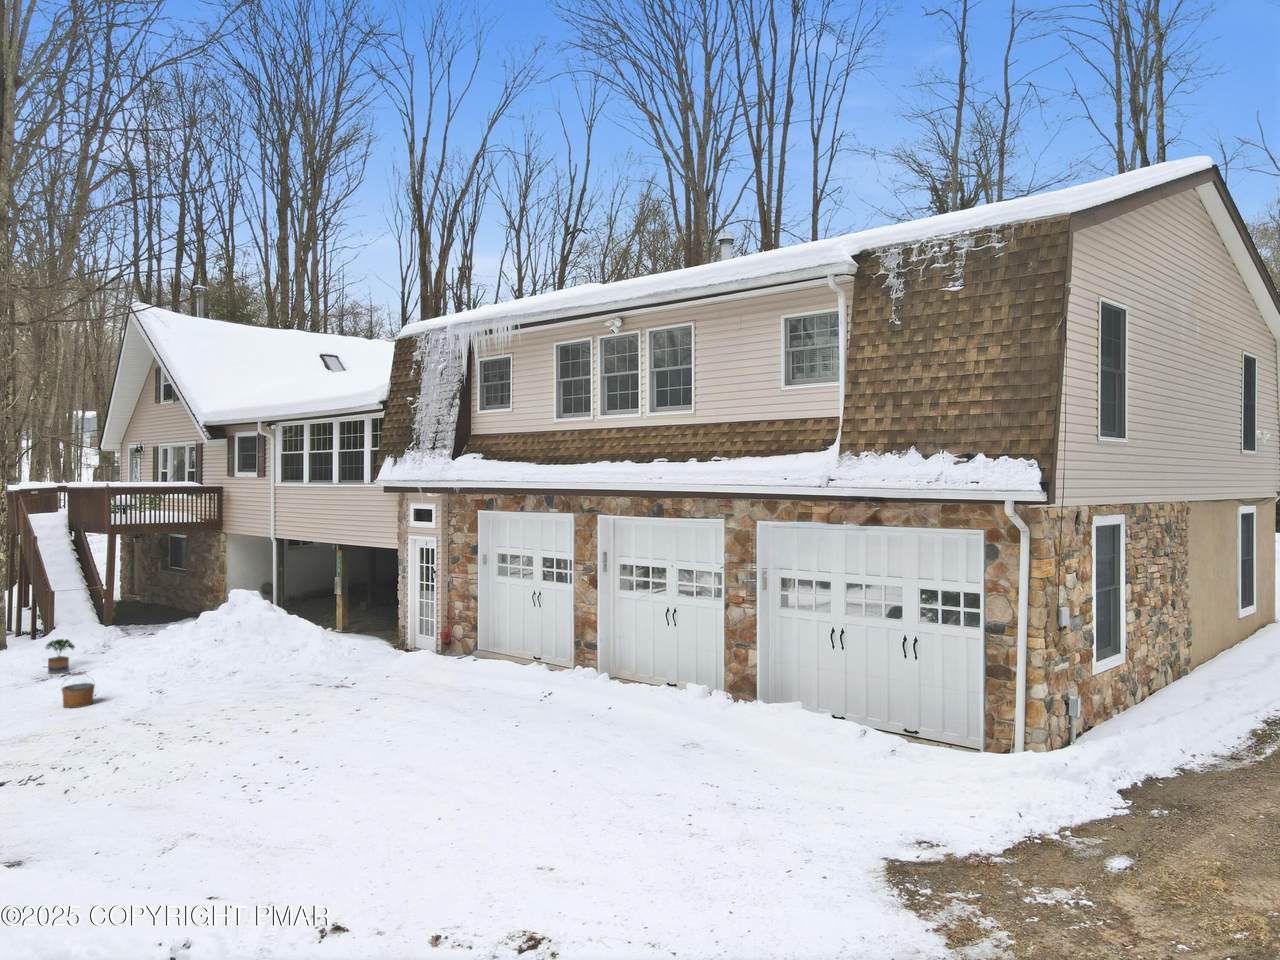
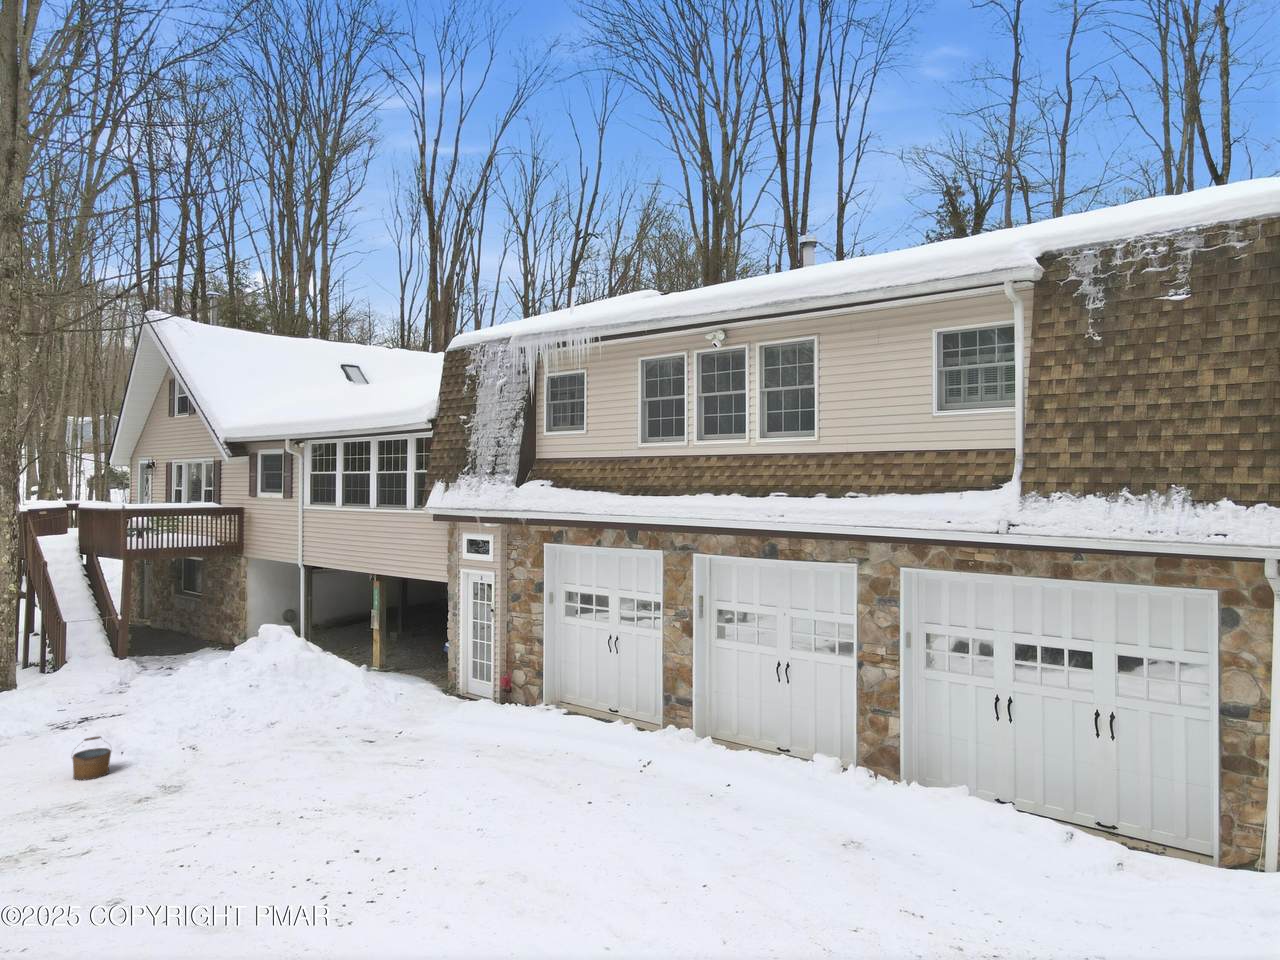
potted tree: present [46,639,75,674] -> none [50,685,86,727]

